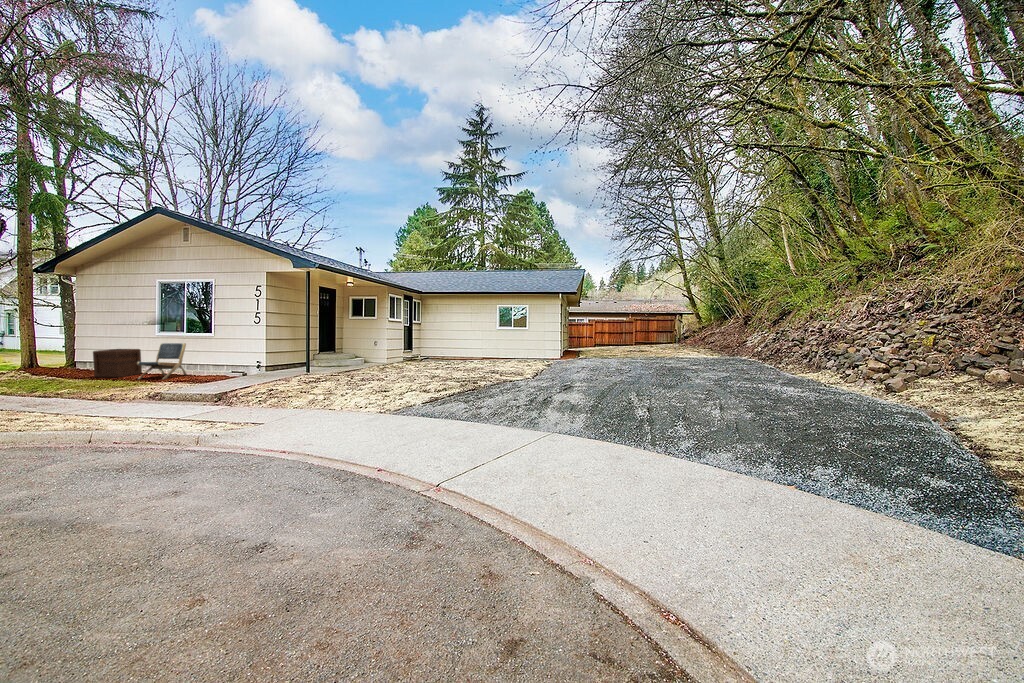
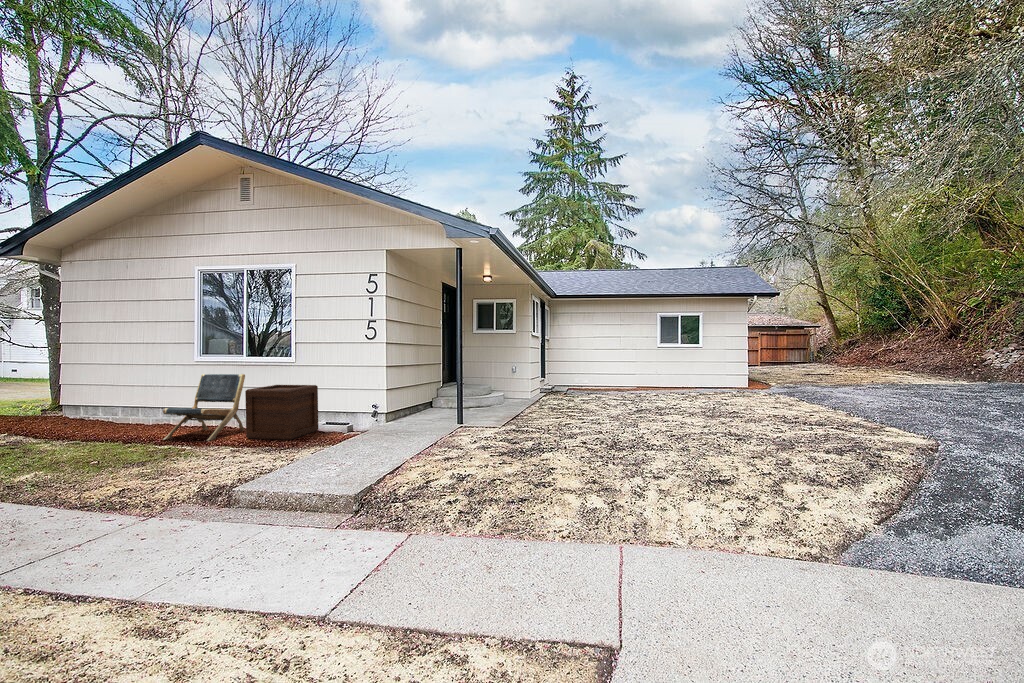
wooden crate: present [93,349,142,377] -> present [245,385,318,440]

